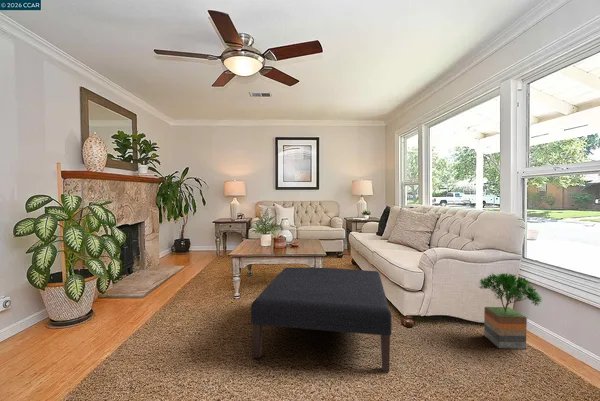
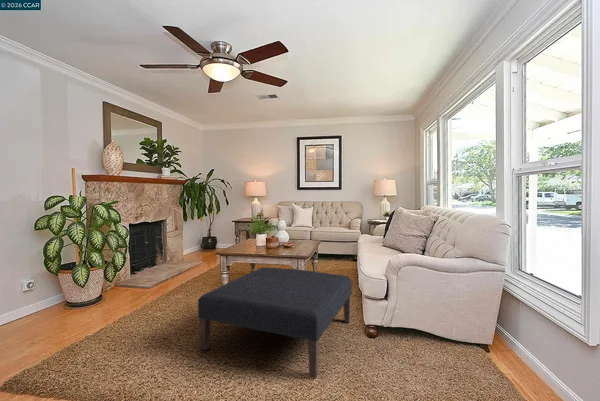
potted tree: present [480,273,542,349] -> none [442,284,508,374]

